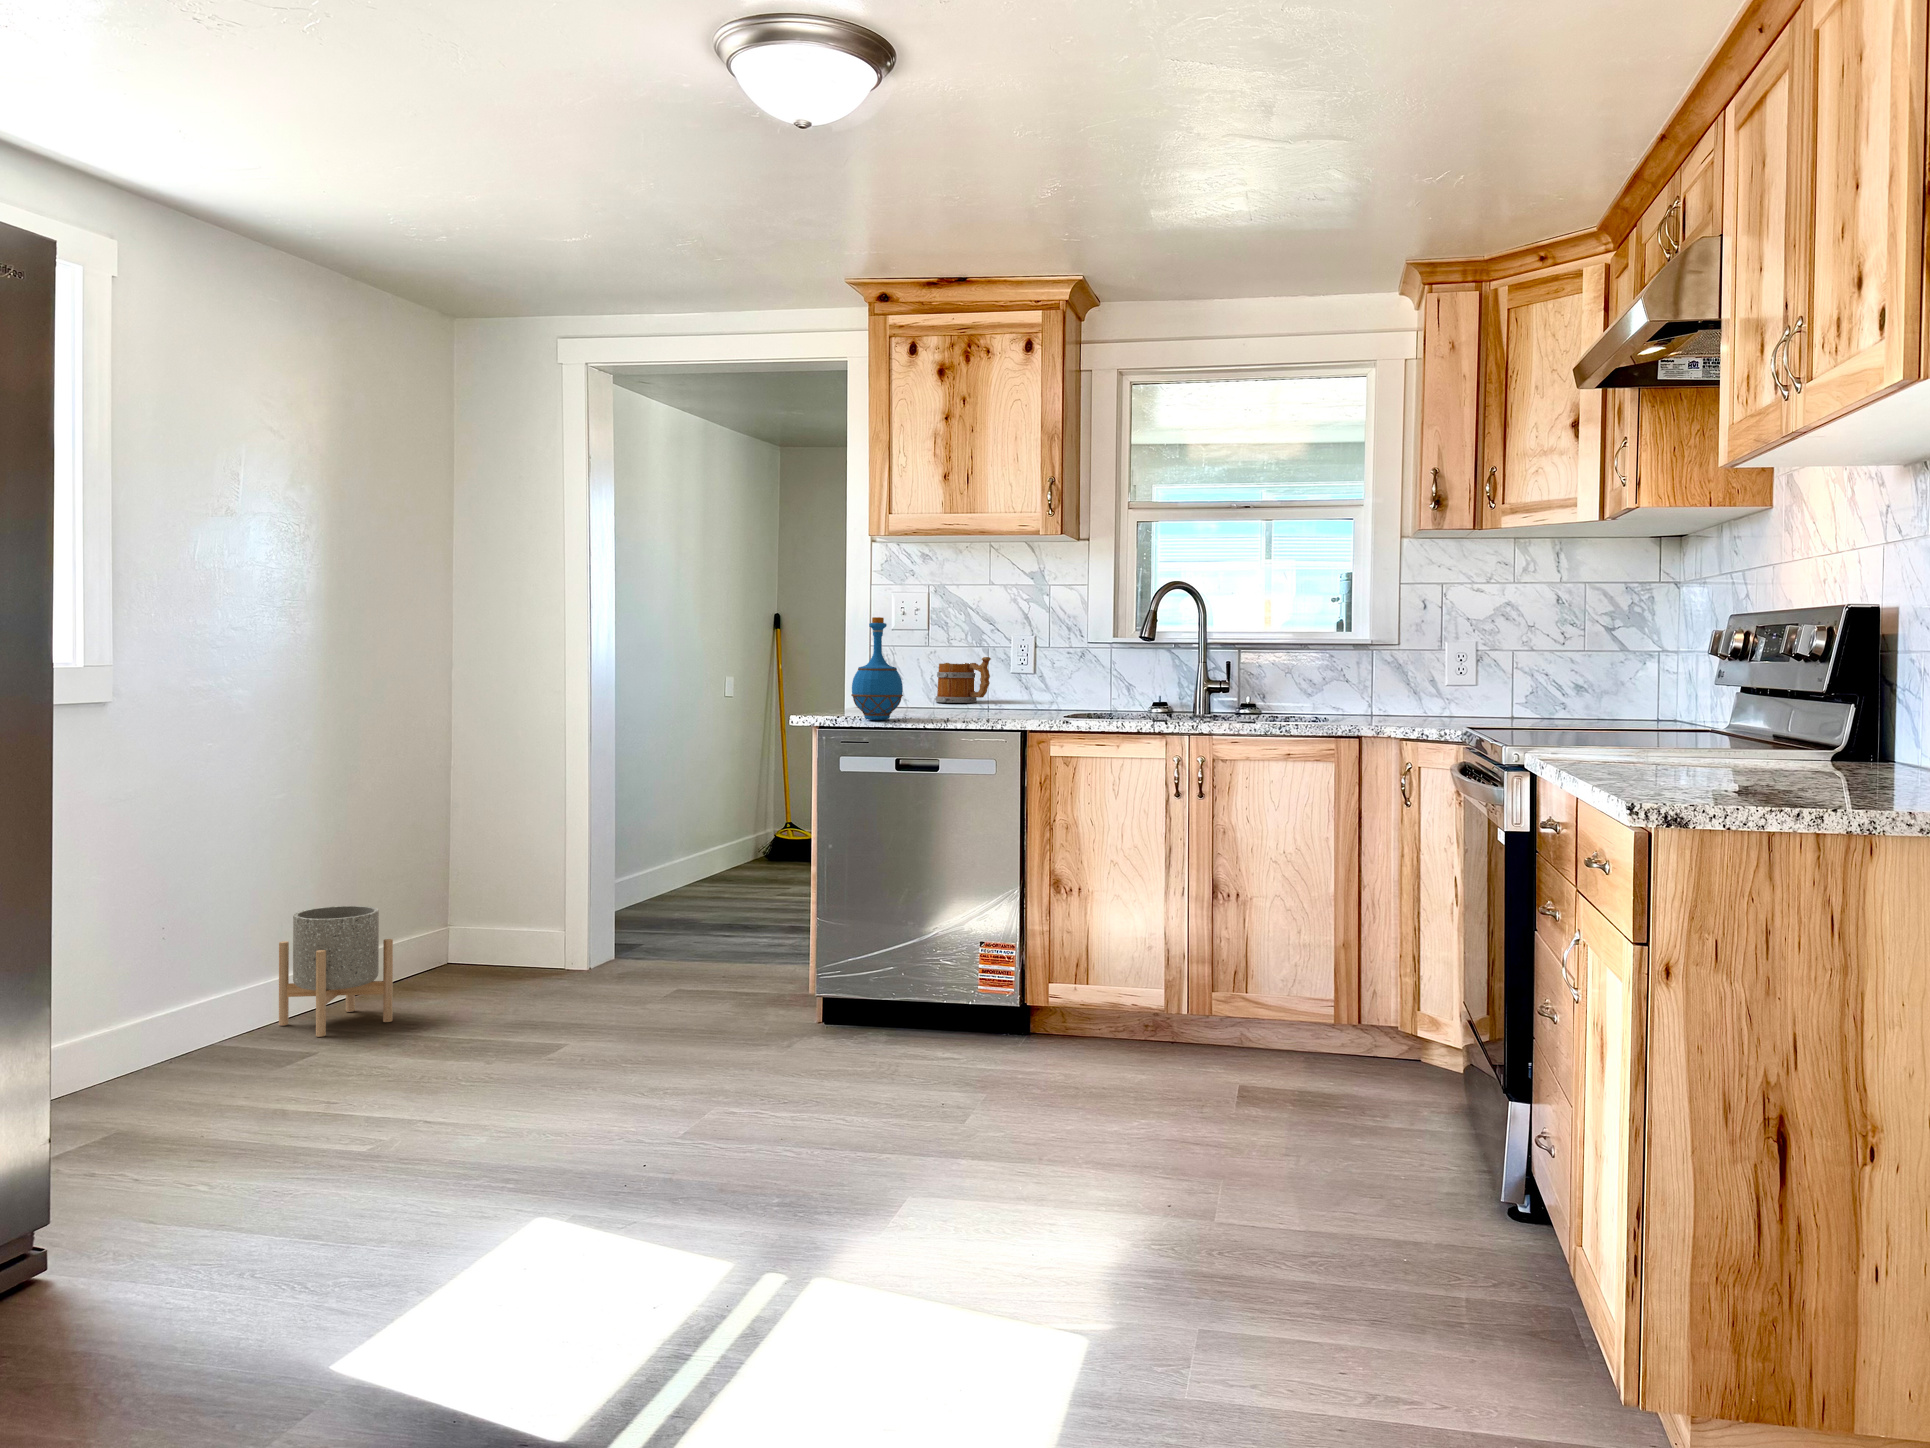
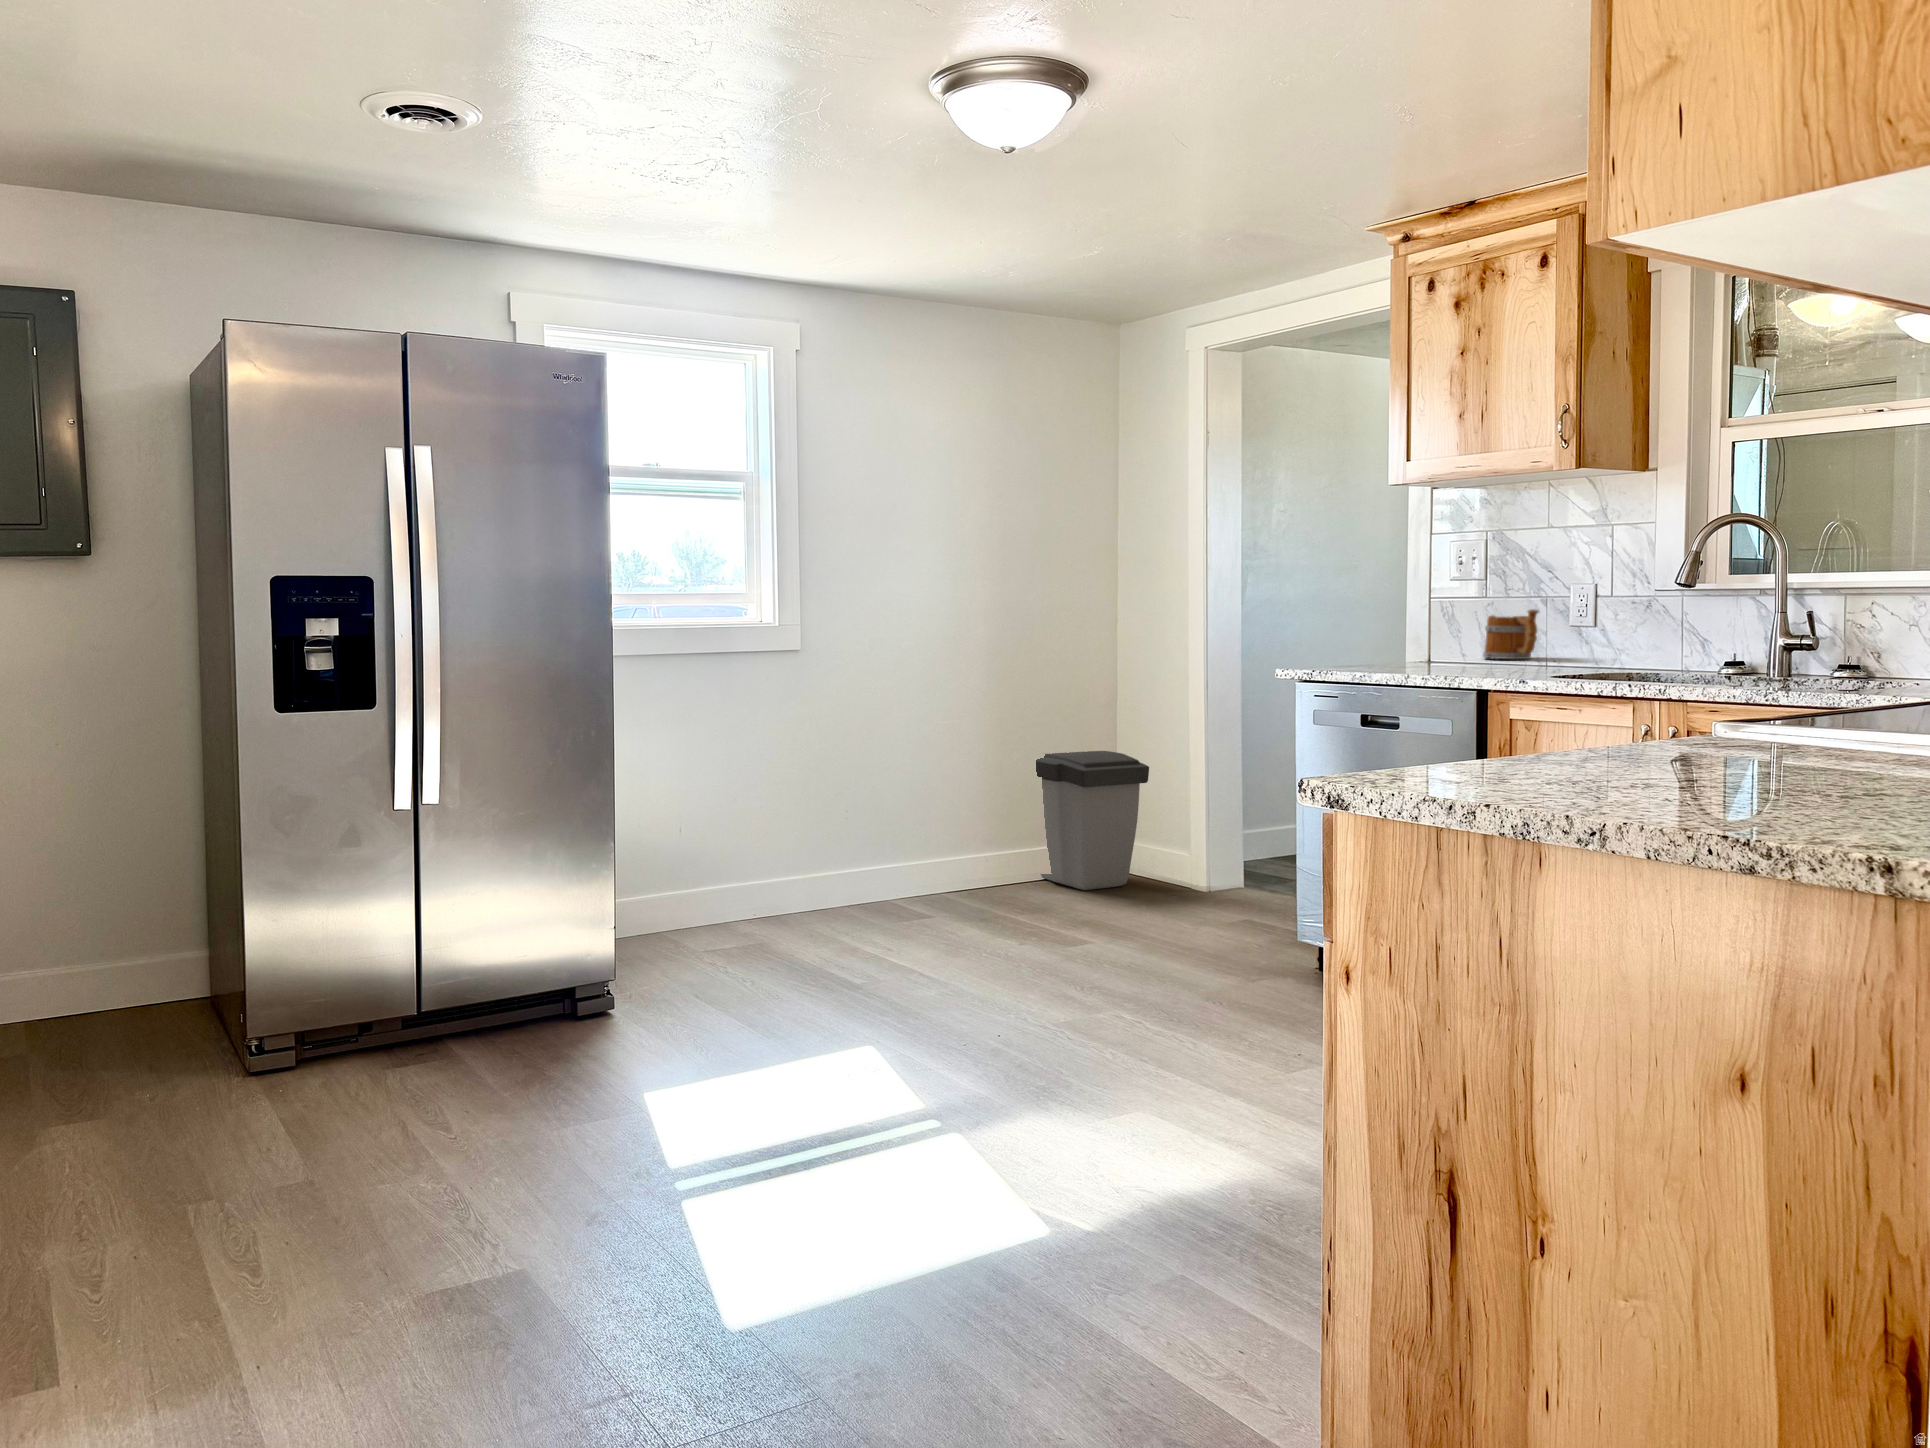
bottle: present [851,617,903,720] -> none [1326,568,1381,673]
trash can: none [390,823,549,988] -> present [1036,751,1149,890]
planter: present [279,906,393,1037] -> none [916,804,987,901]

